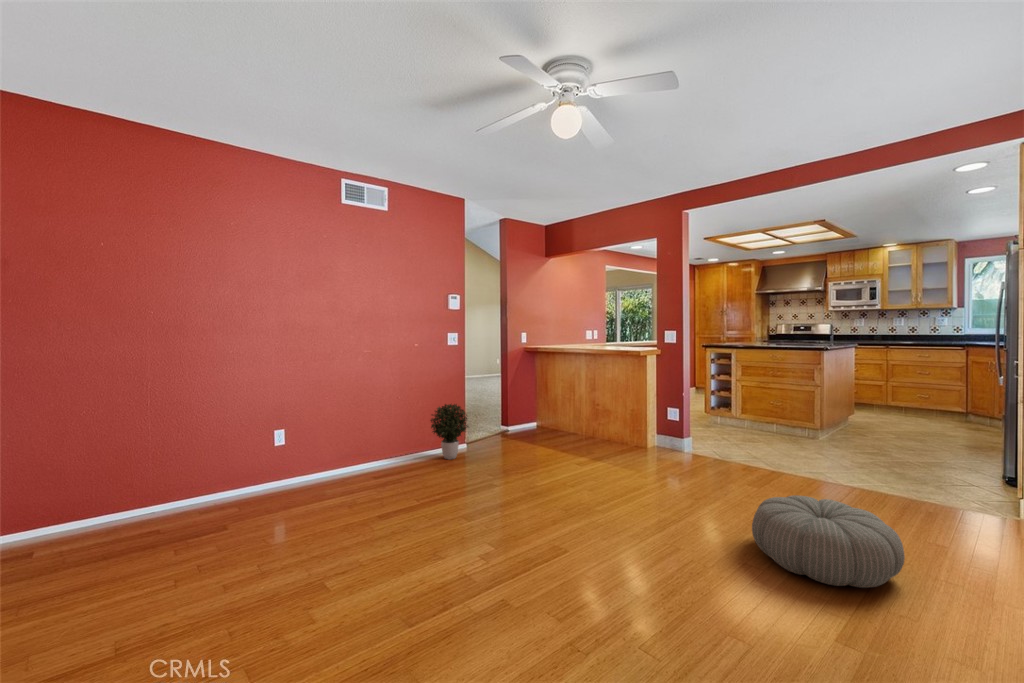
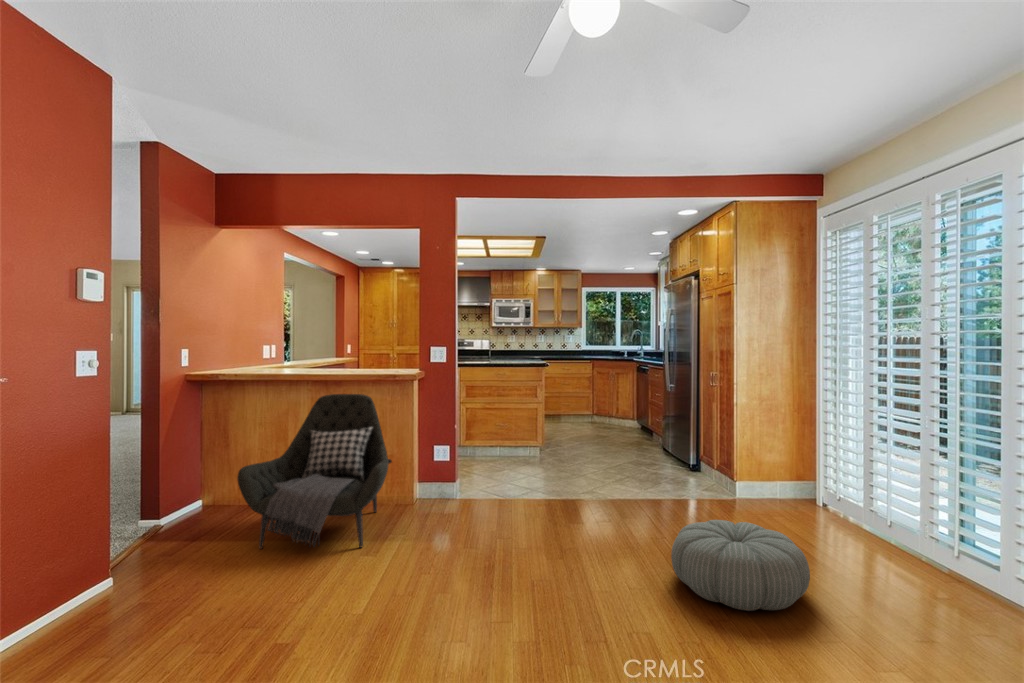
armchair: none [526,363,619,459] -> present [237,394,392,549]
potted plant: present [431,404,468,459] -> none [32,505,146,639]

